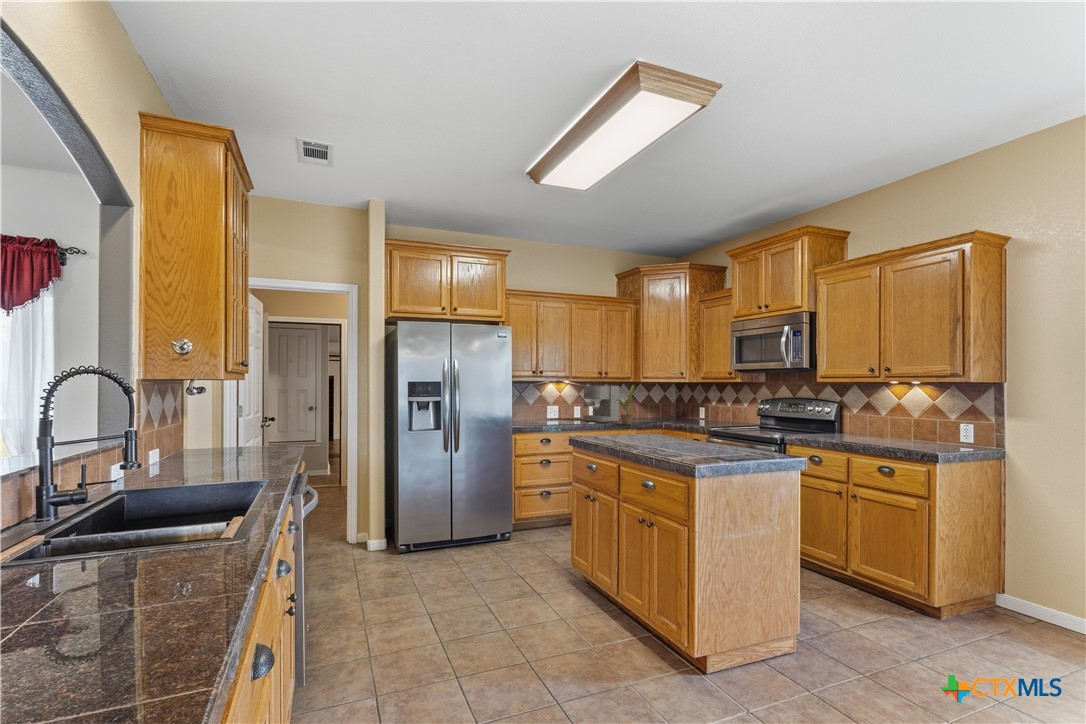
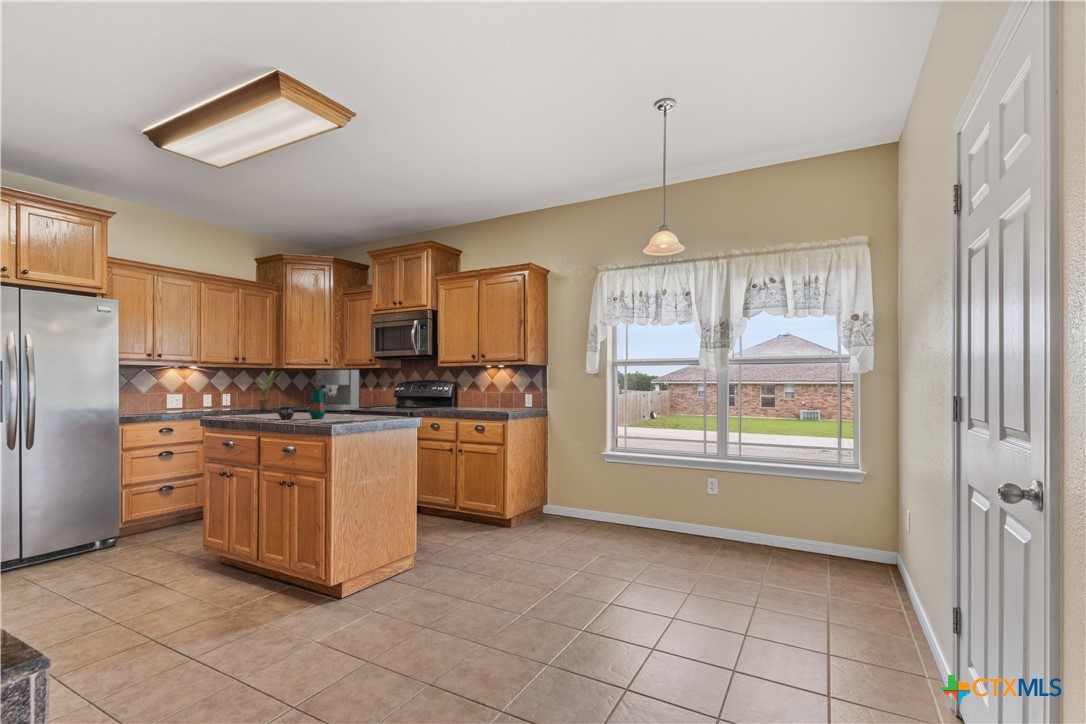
coffee maker: present [583,386,619,422] -> present [316,370,359,411]
vase: none [636,414,686,448] -> present [278,390,325,419]

